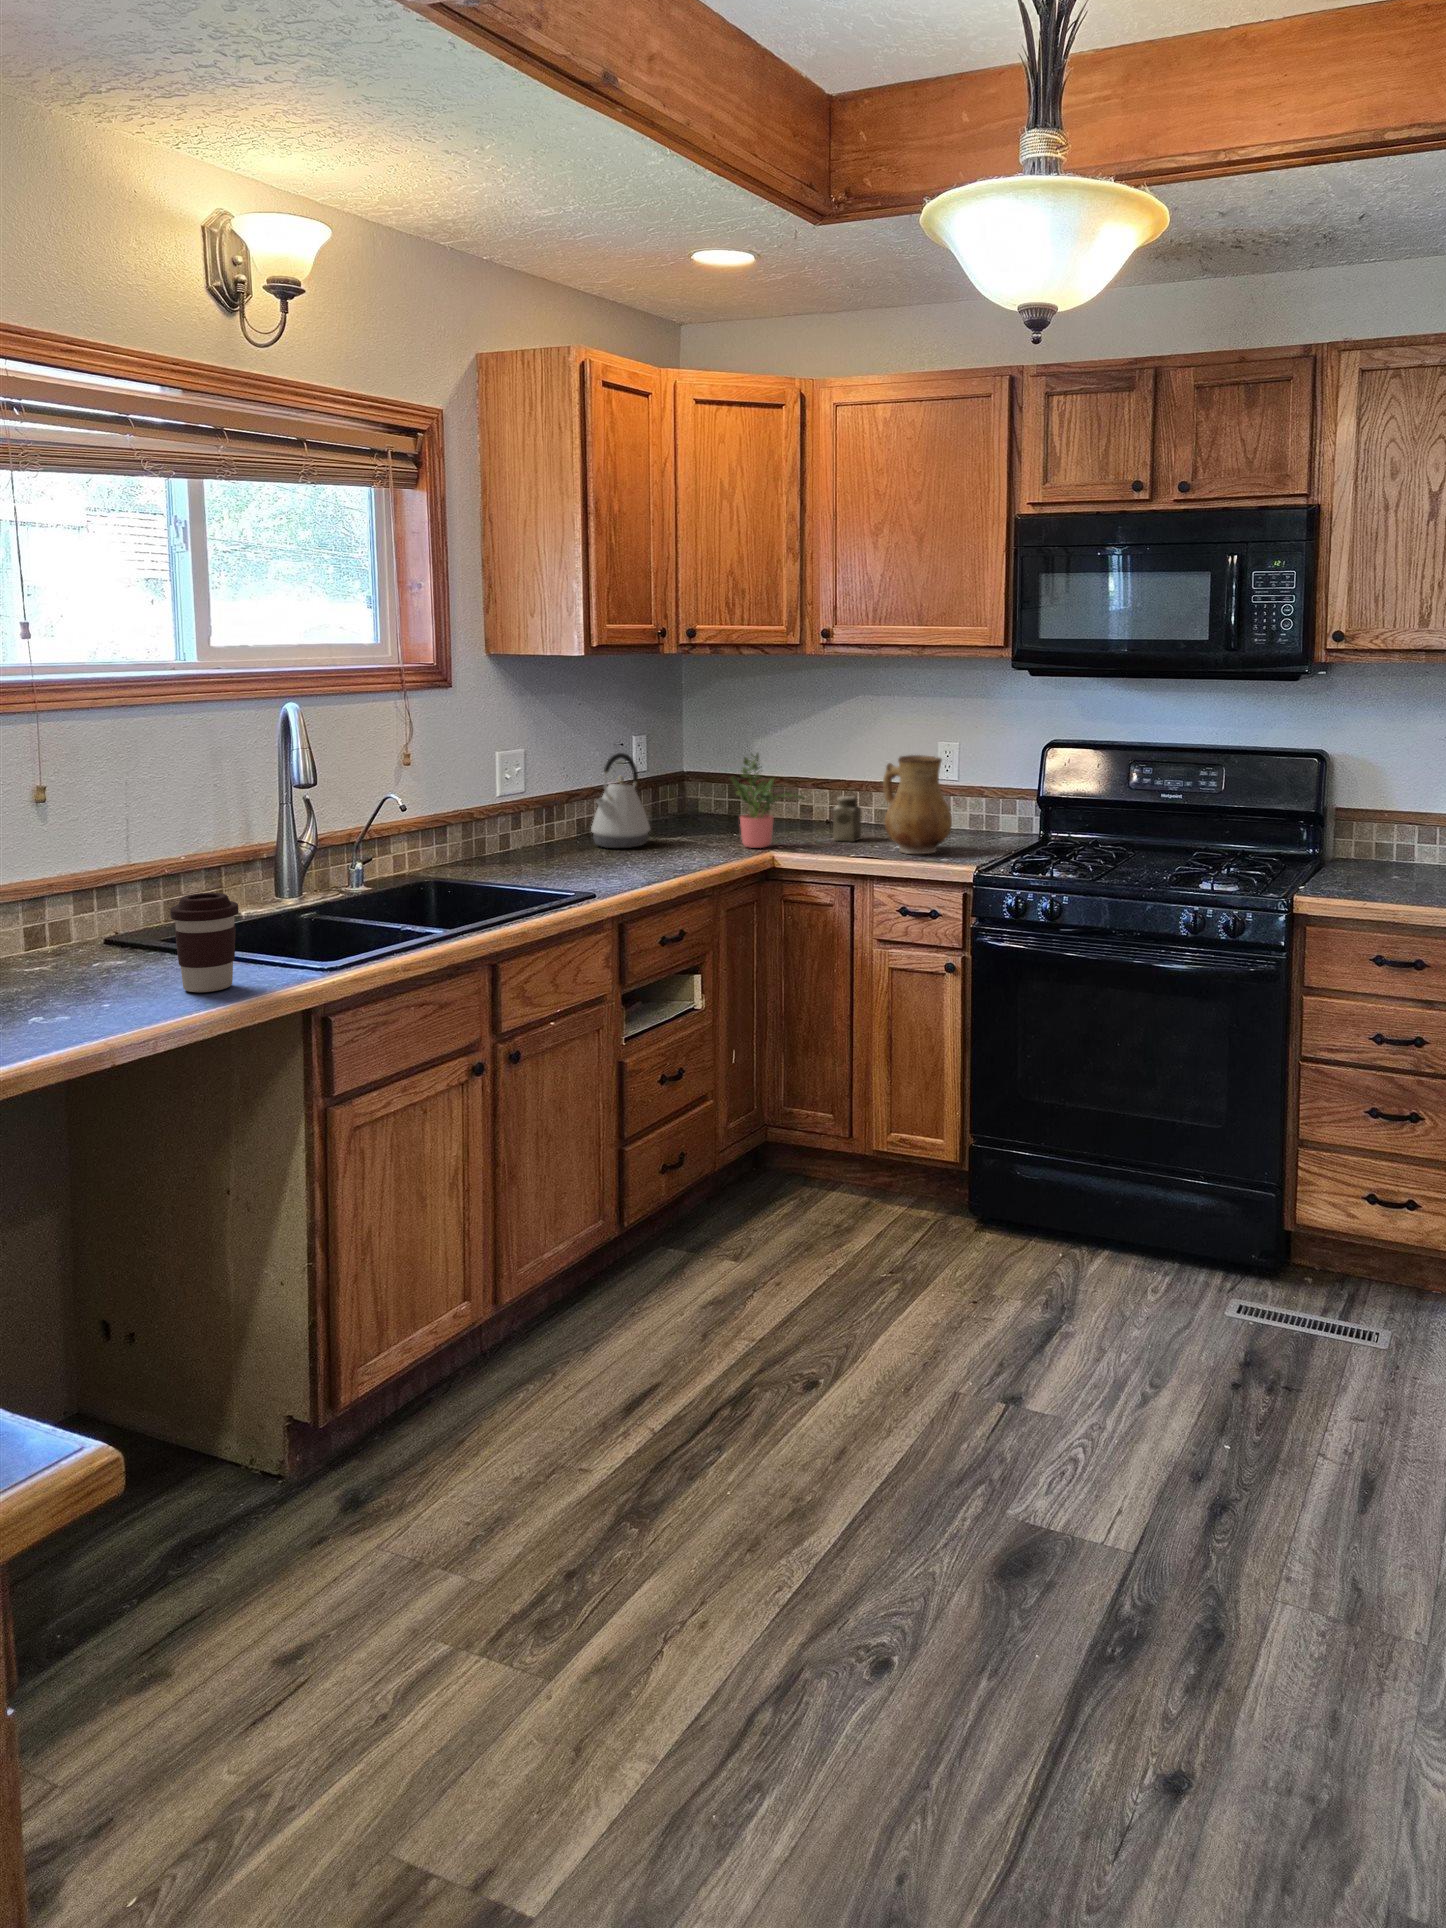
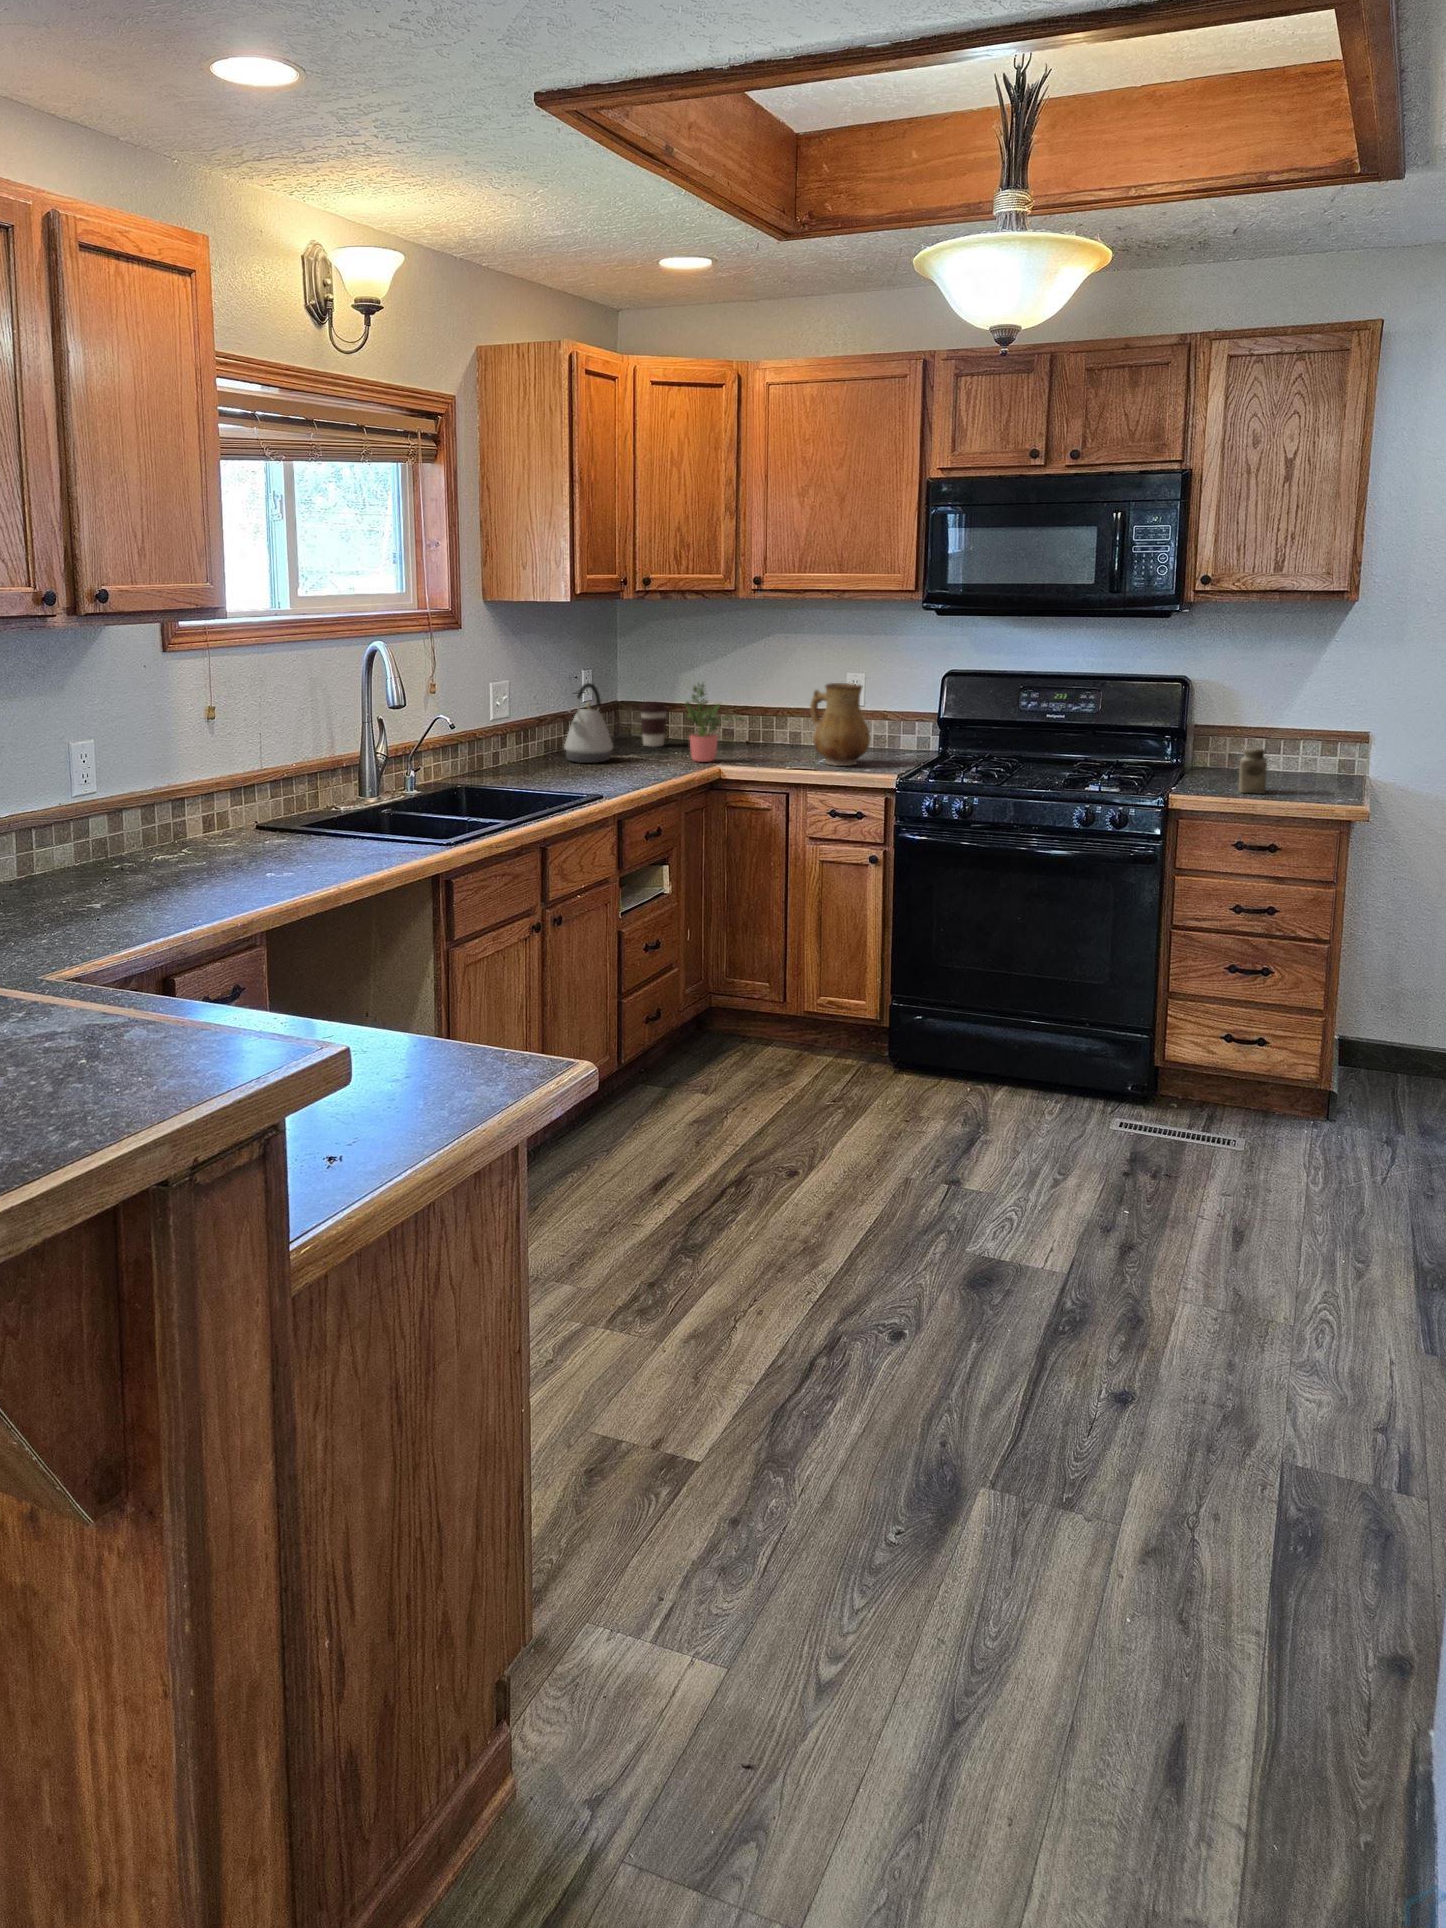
salt shaker: present [833,796,862,842] -> present [1239,748,1267,794]
coffee cup: present [170,893,238,992] -> present [639,702,668,747]

